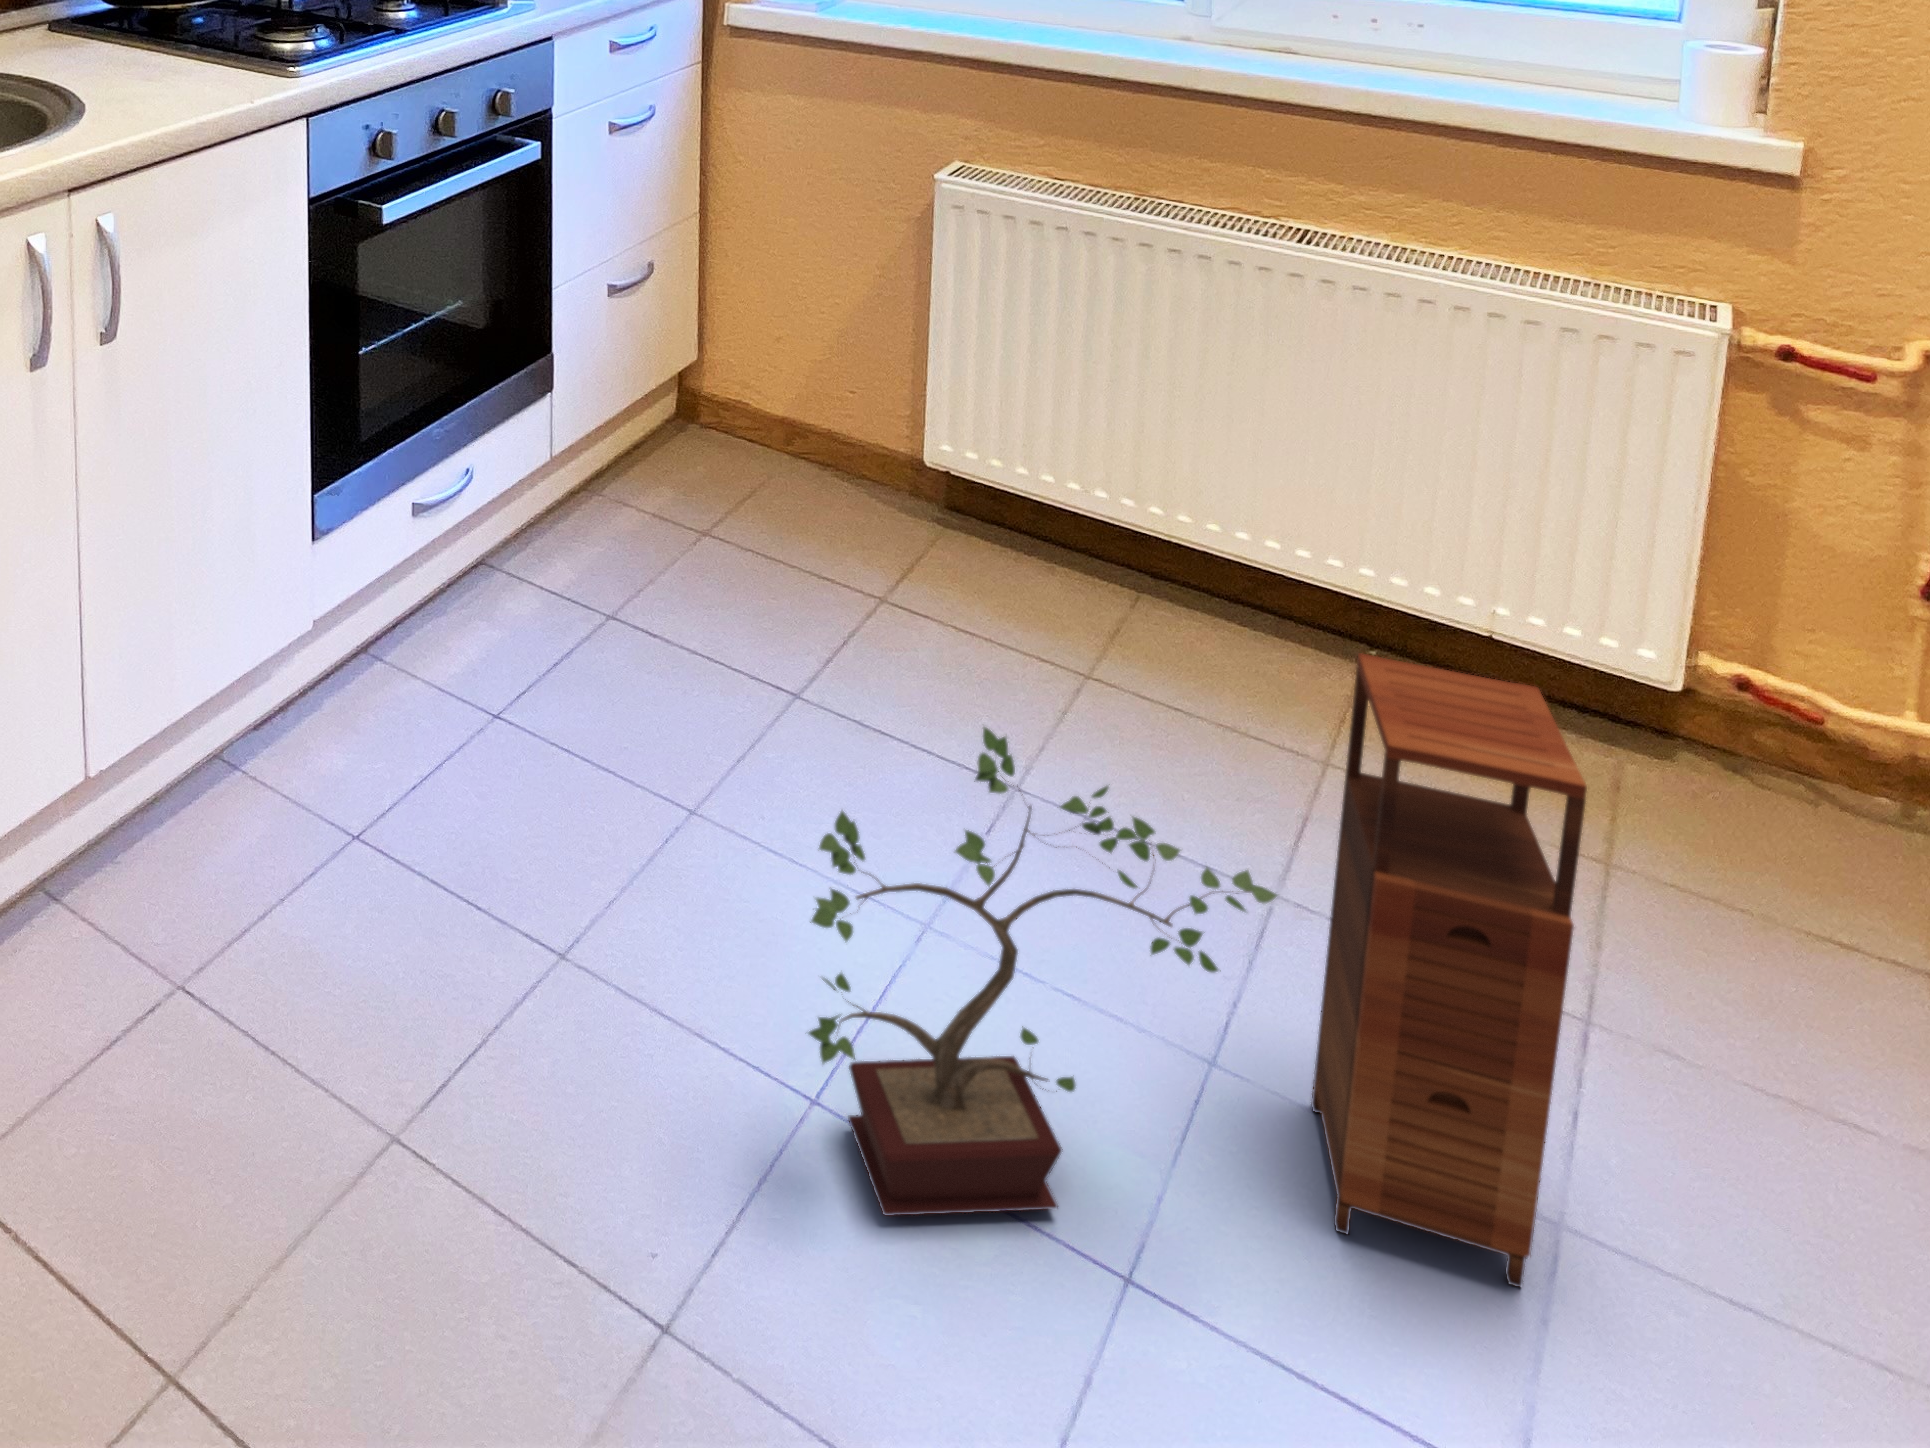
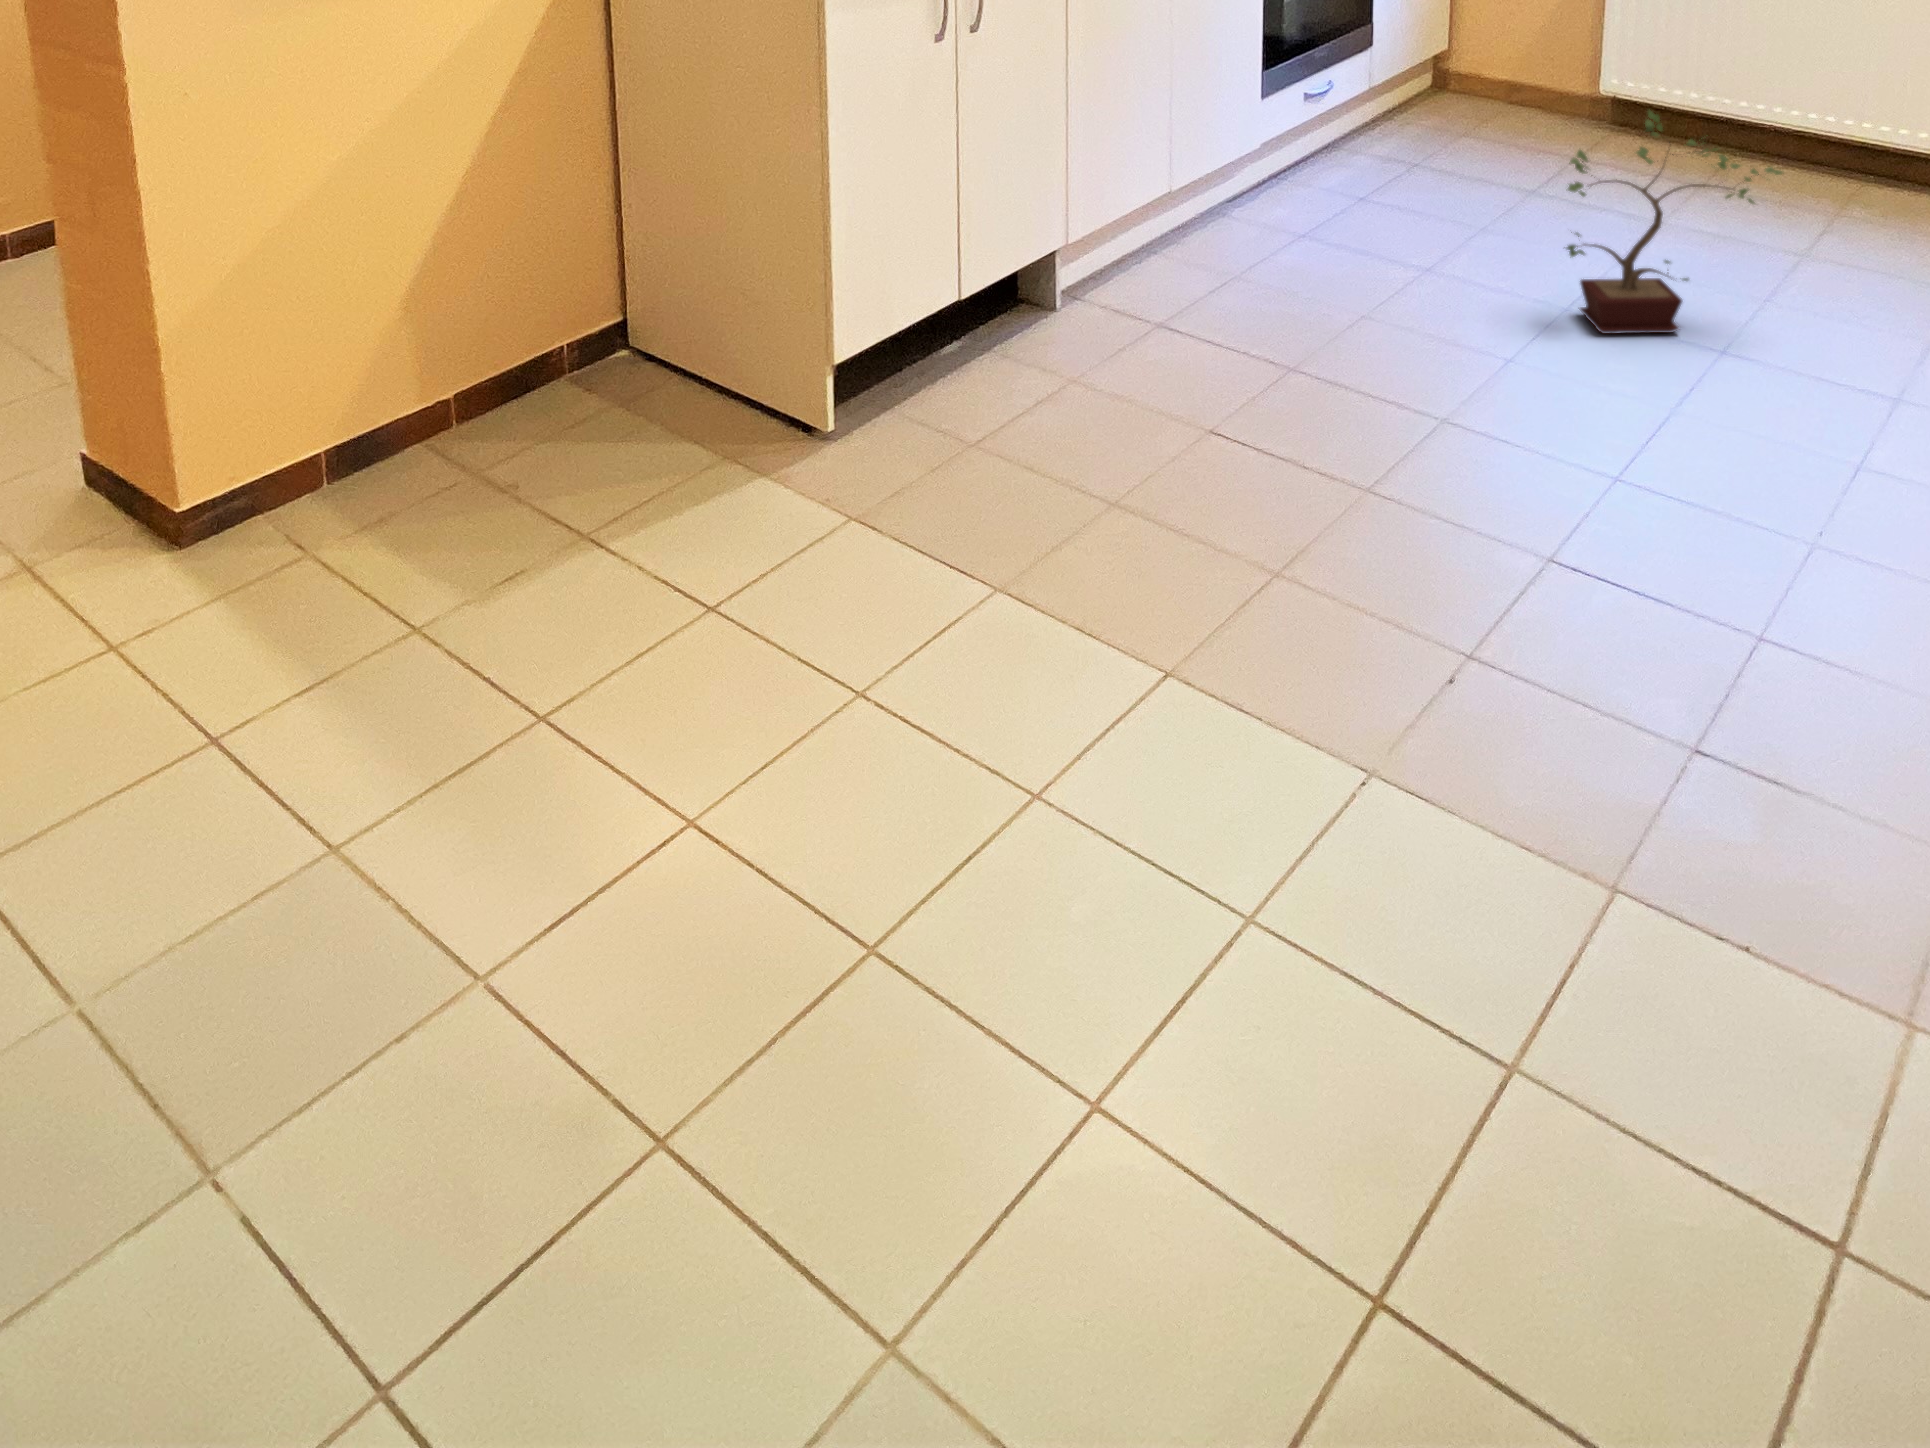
storage cabinet: present [1311,653,1587,1287] -> none [1807,78,1923,351]

